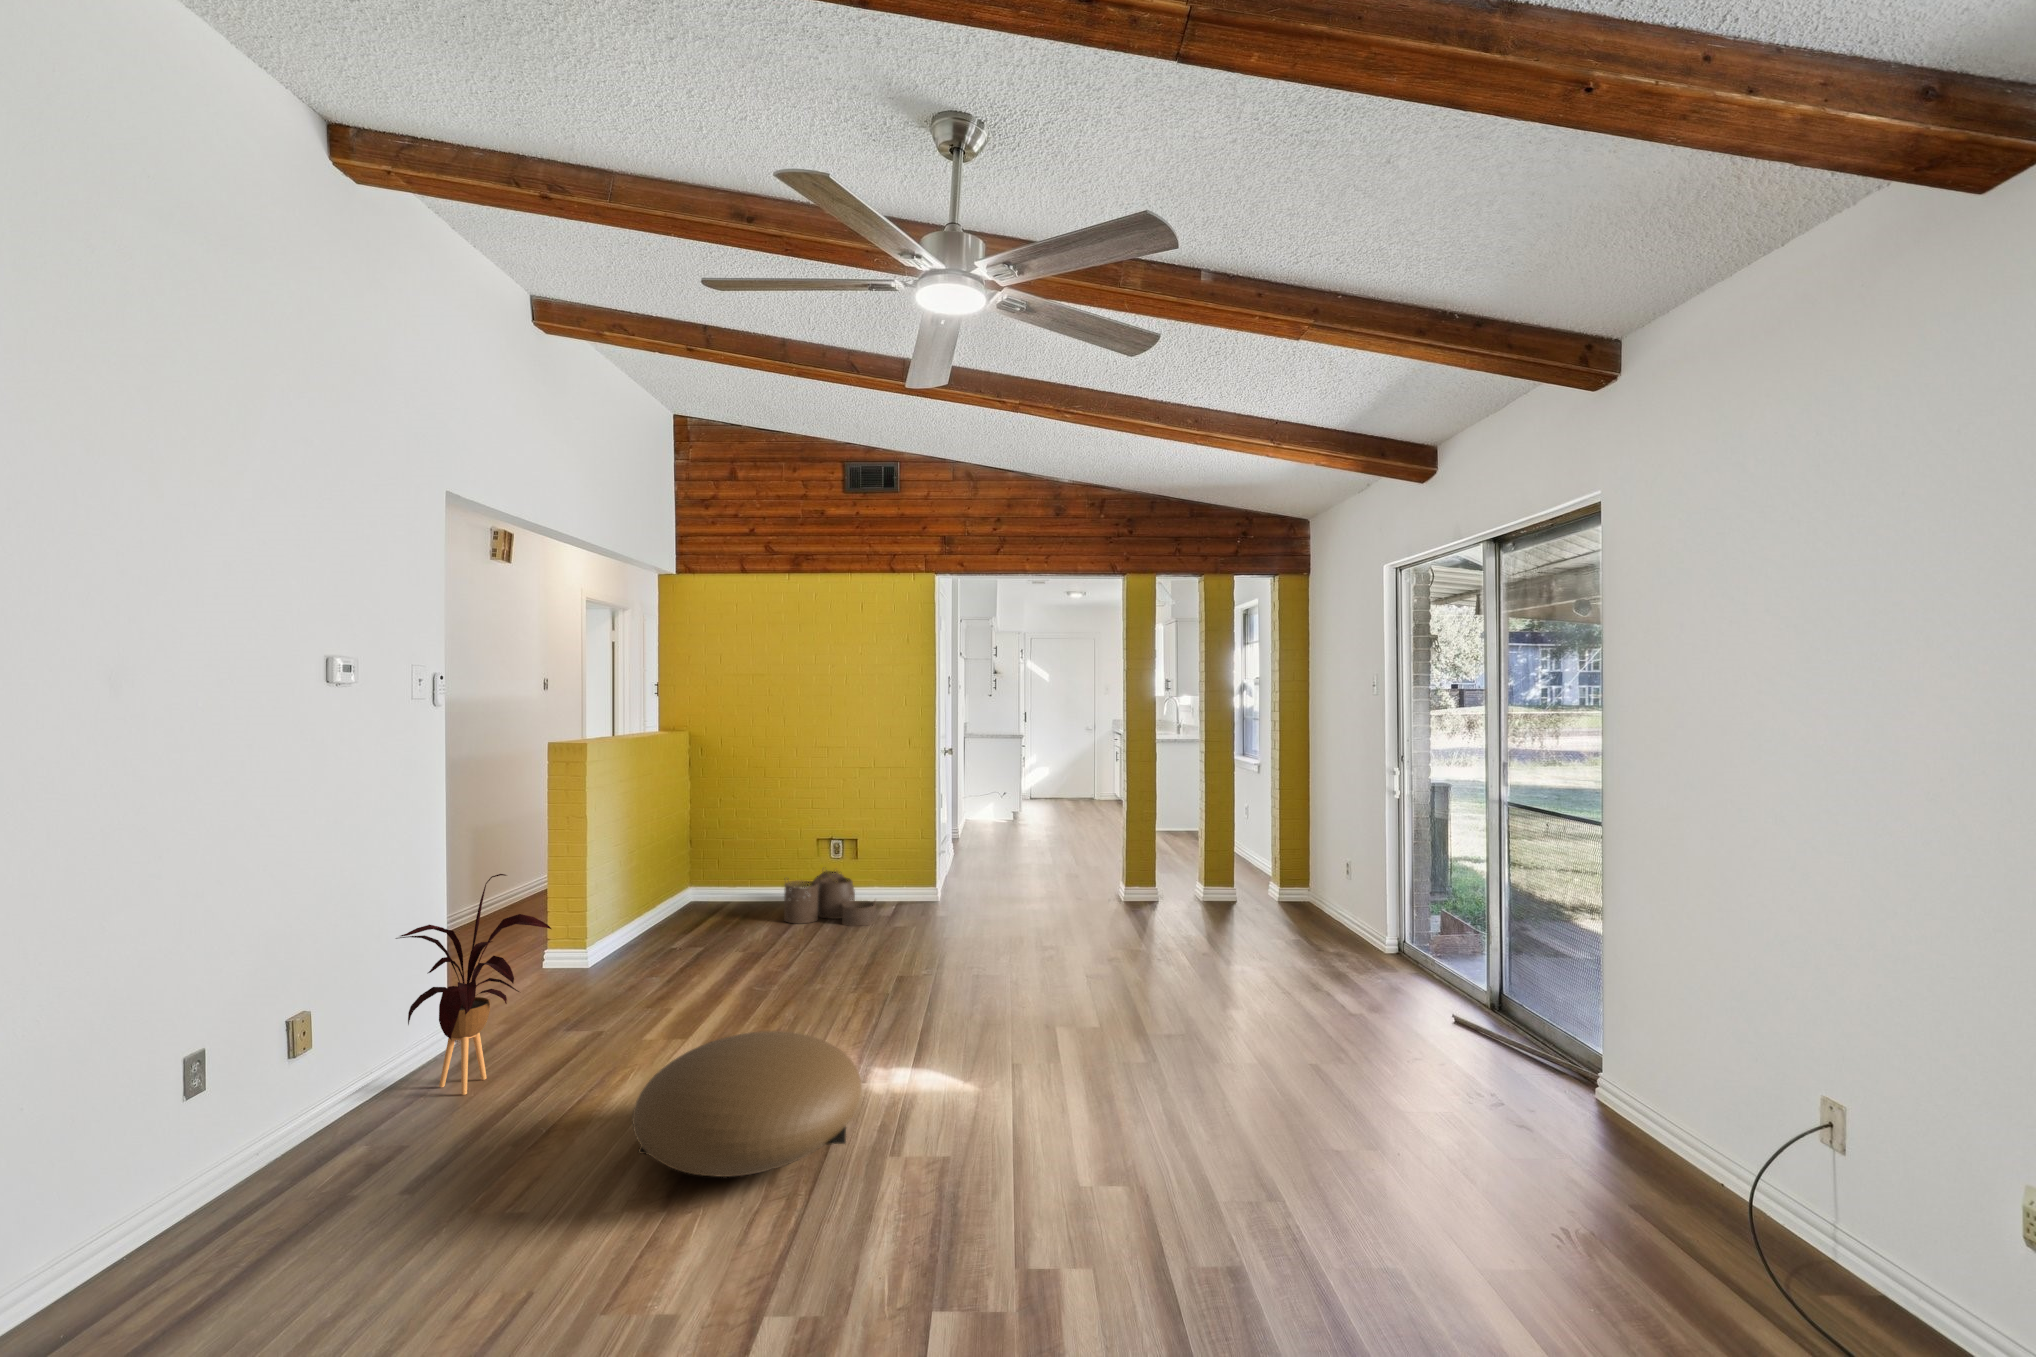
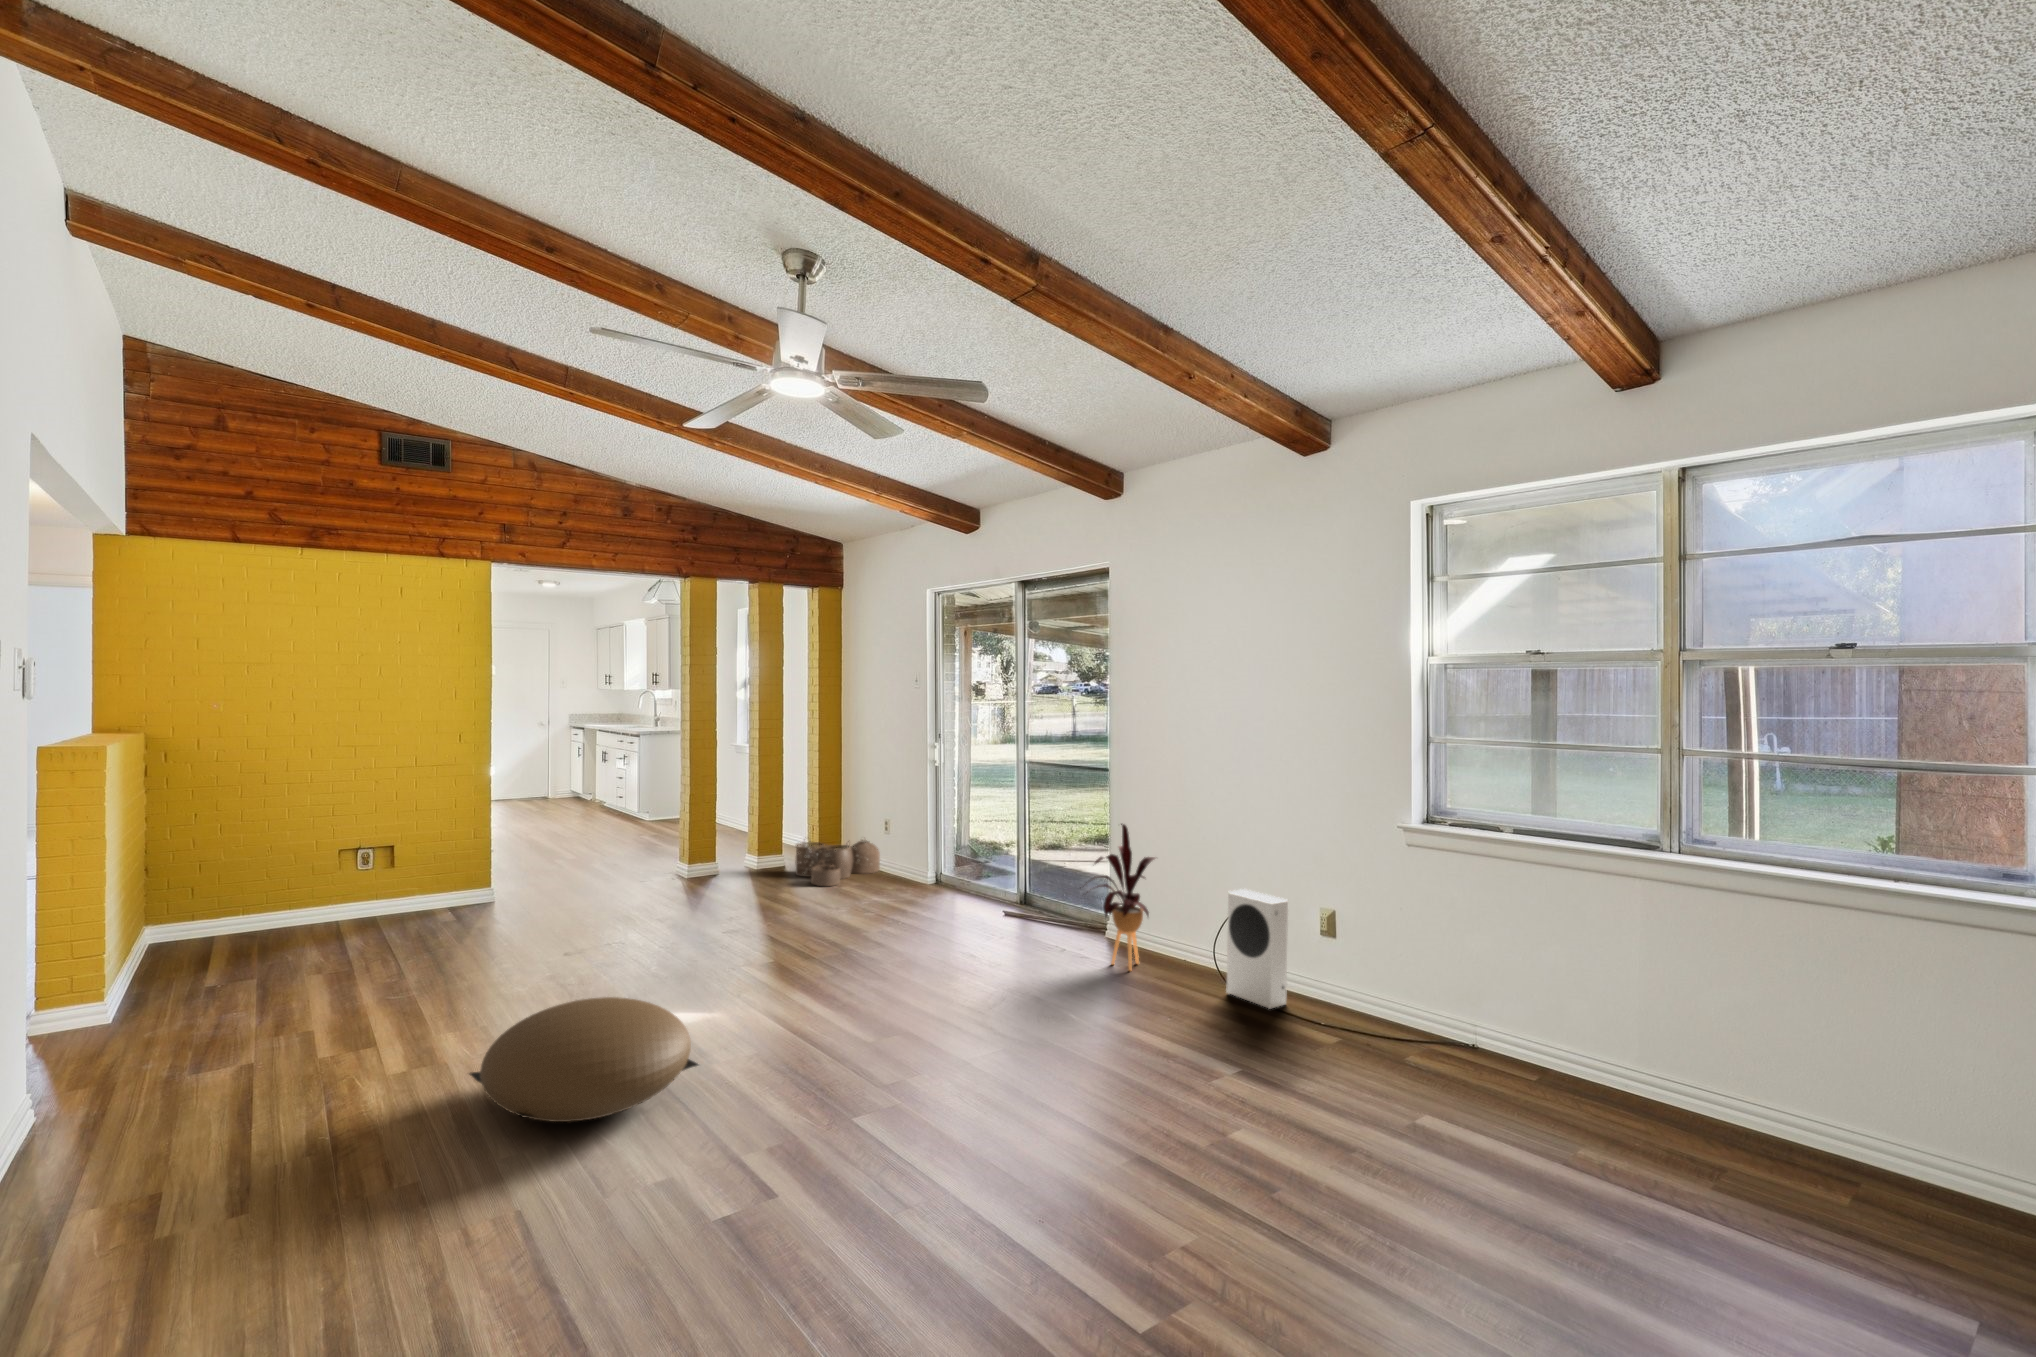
woven basket: present [784,870,876,926] -> present [795,840,880,886]
house plant: present [396,874,551,1095] -> present [1080,824,1155,971]
speaker: none [1765,1076,1904,1347] -> present [1227,889,1288,1009]

